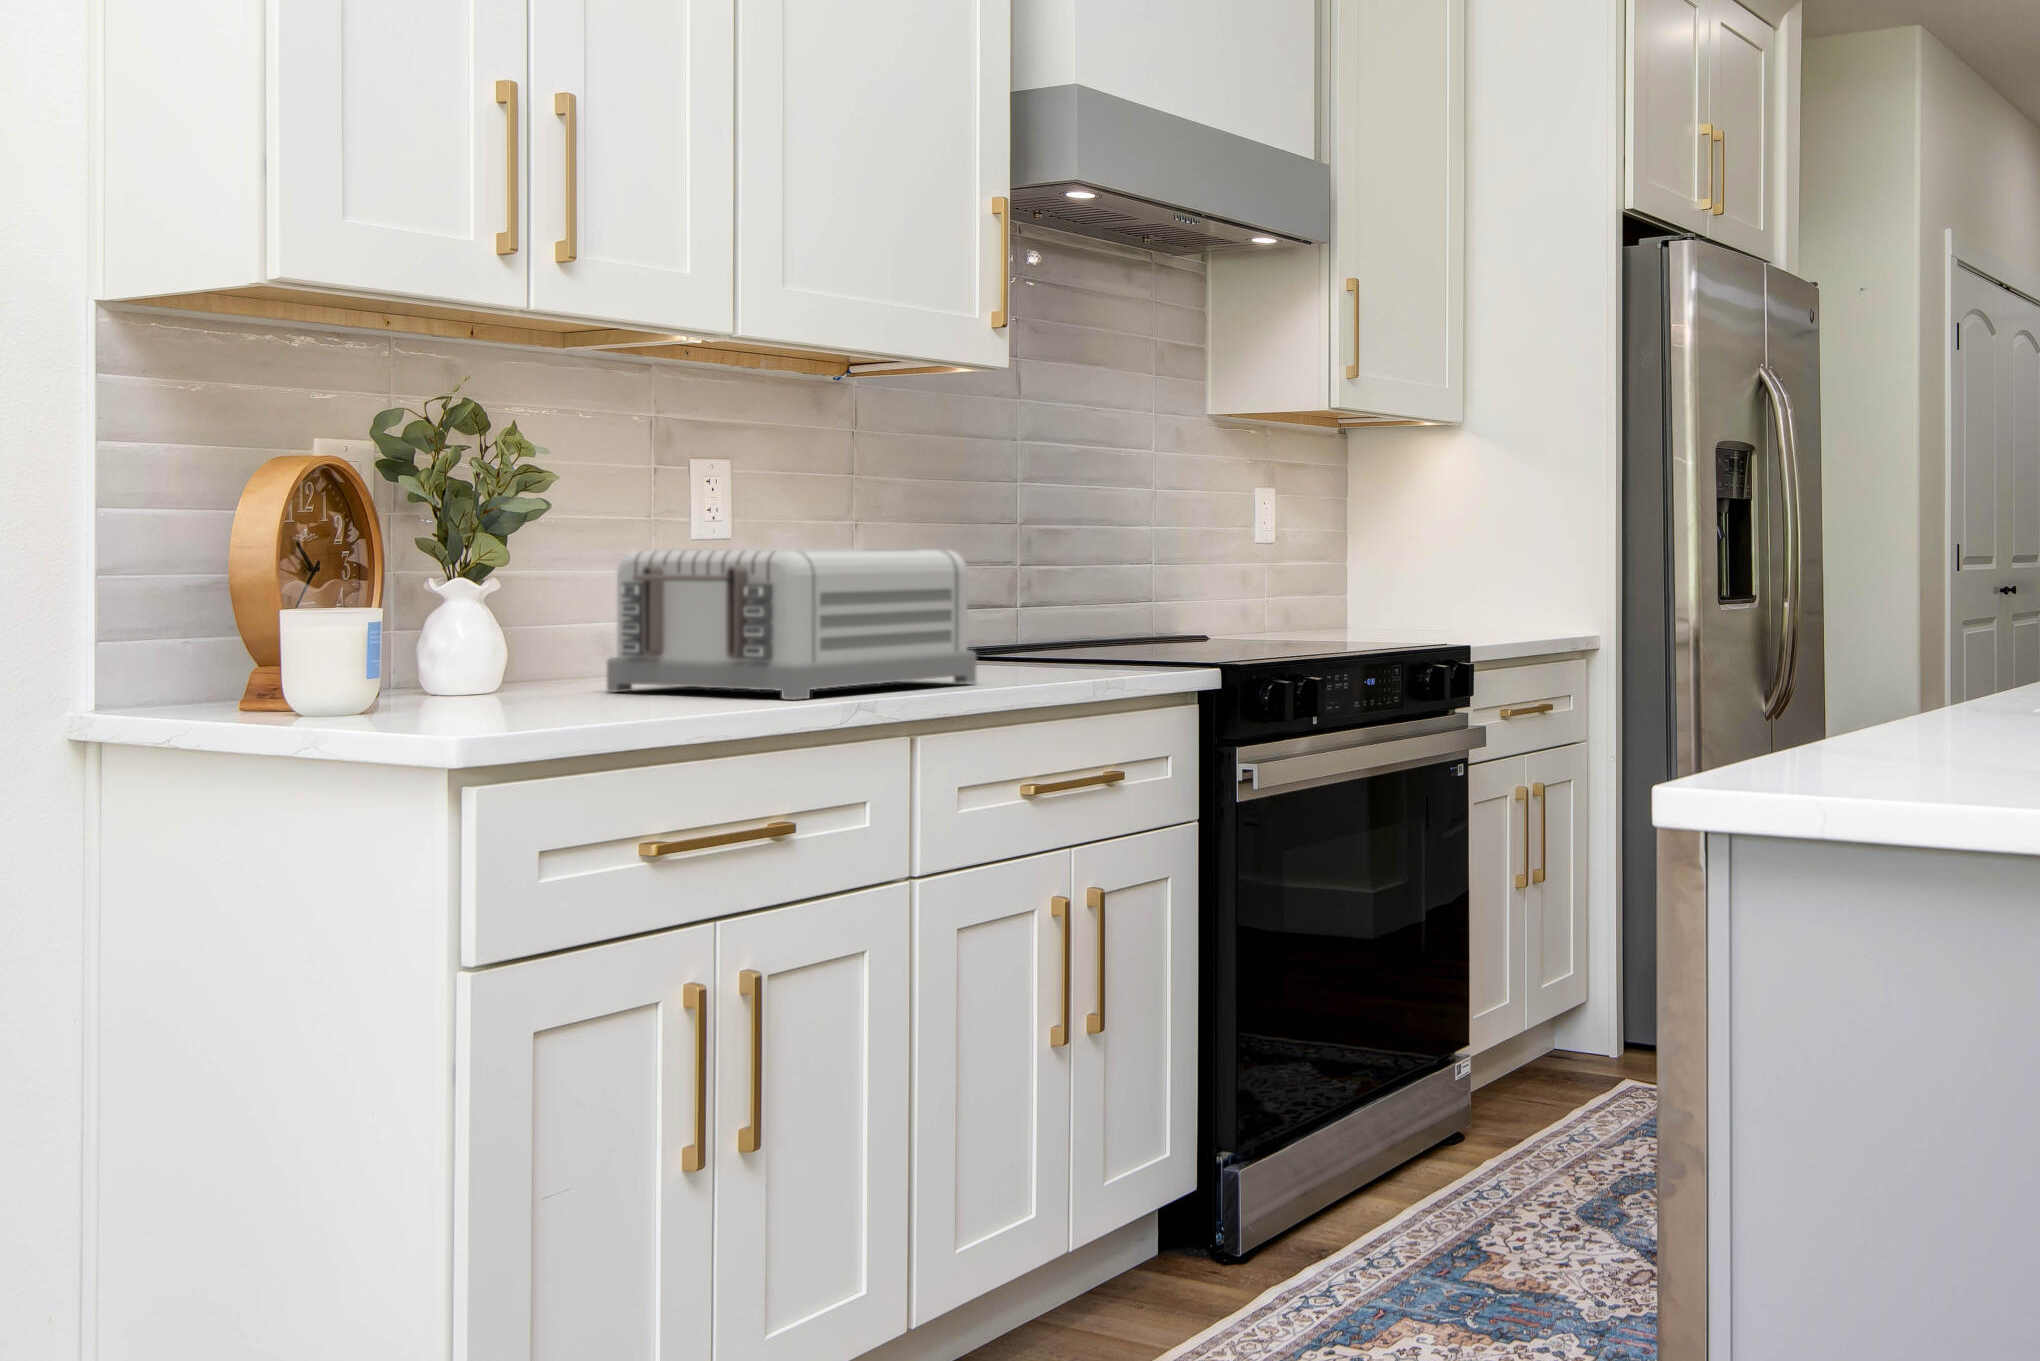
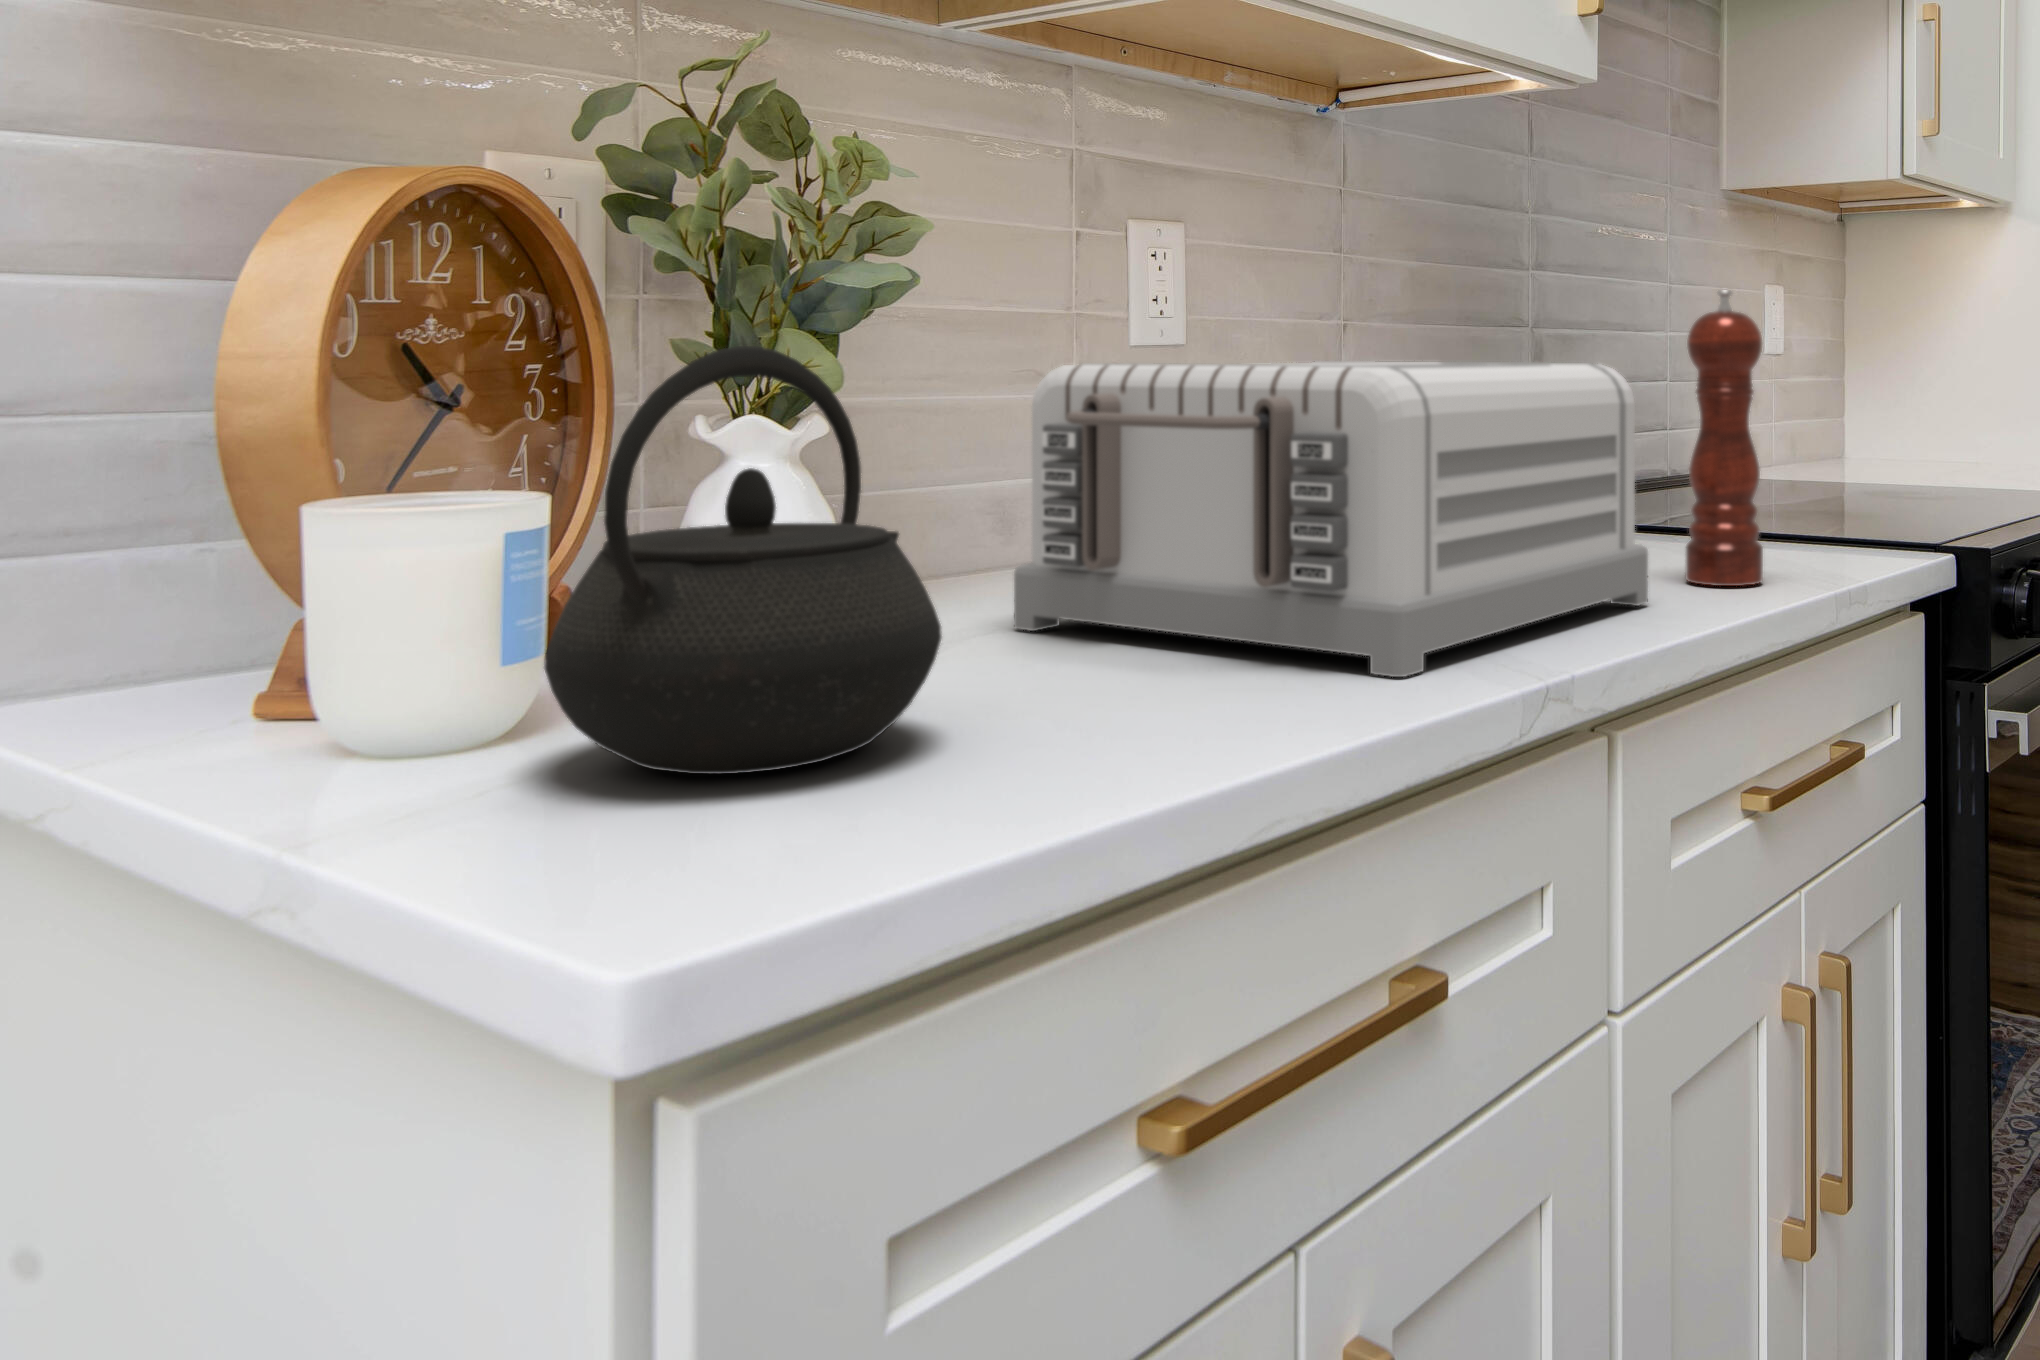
pepper mill: none [1021,507,1067,678] -> present [1685,290,1763,586]
kettle: none [395,542,565,716] -> present [544,346,942,774]

